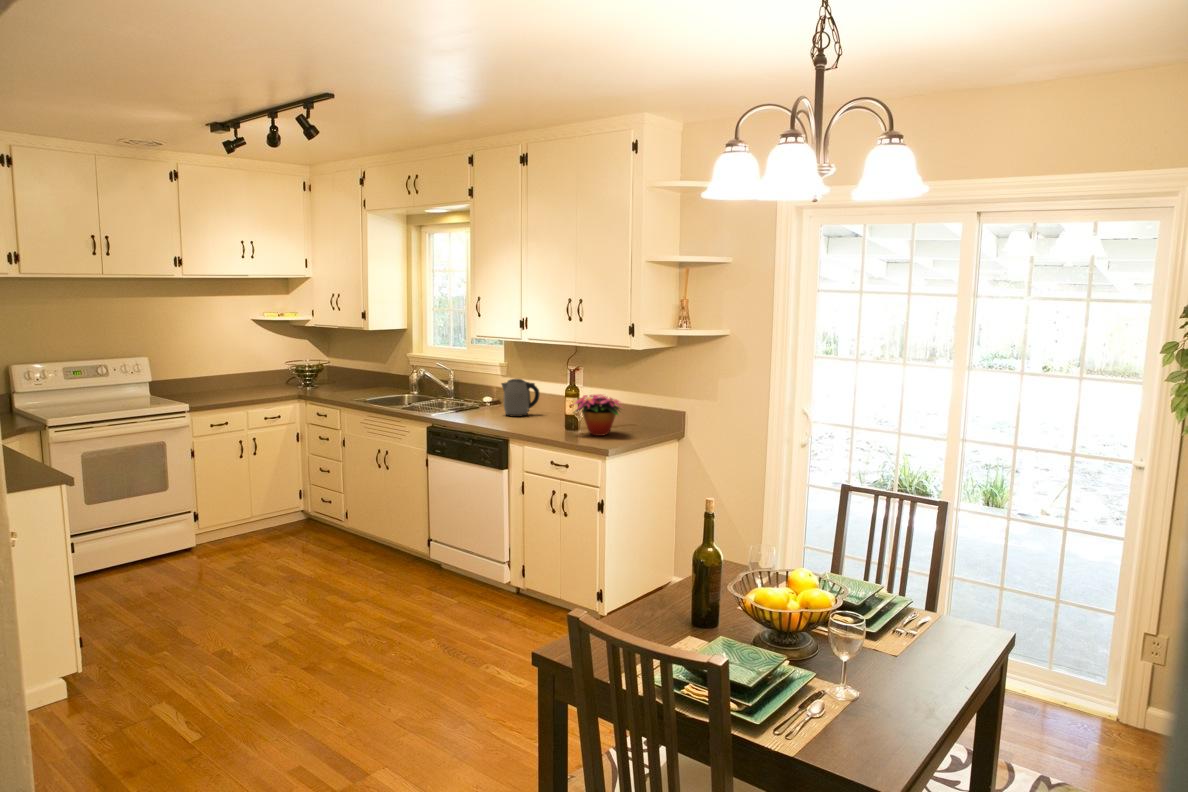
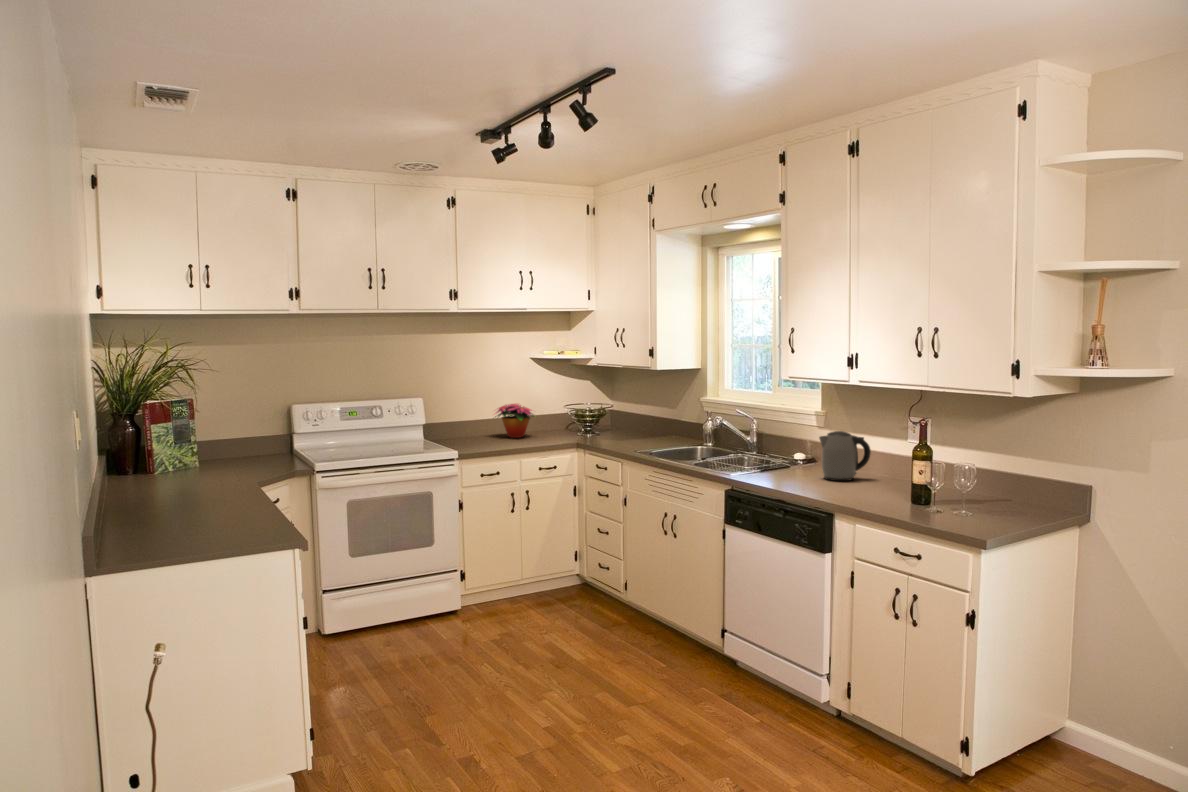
flower arrangement: present [575,394,620,436] -> present [495,404,534,438]

